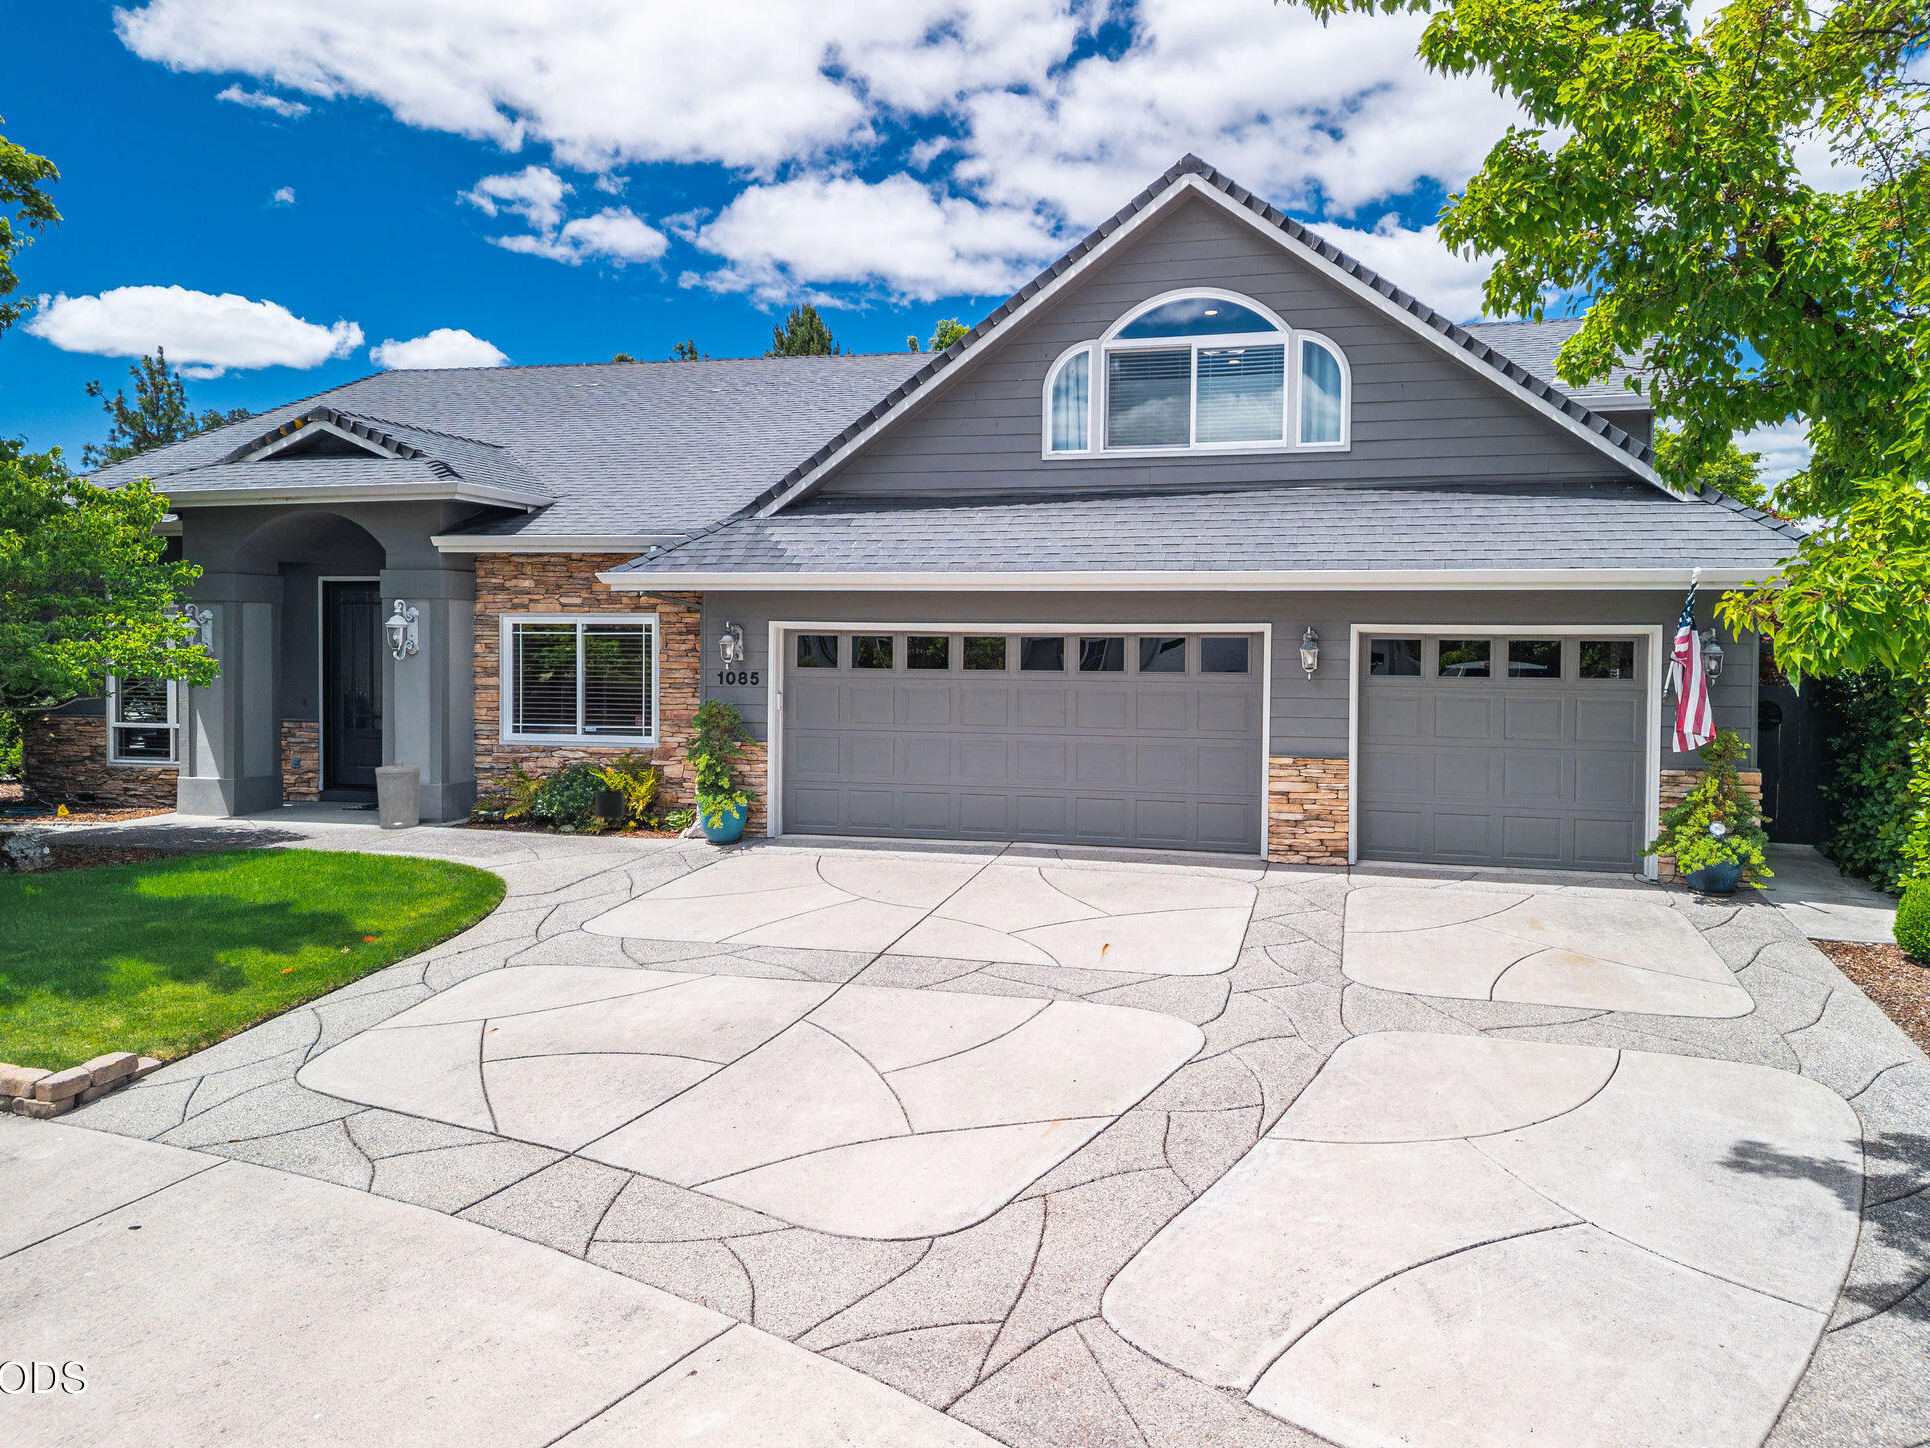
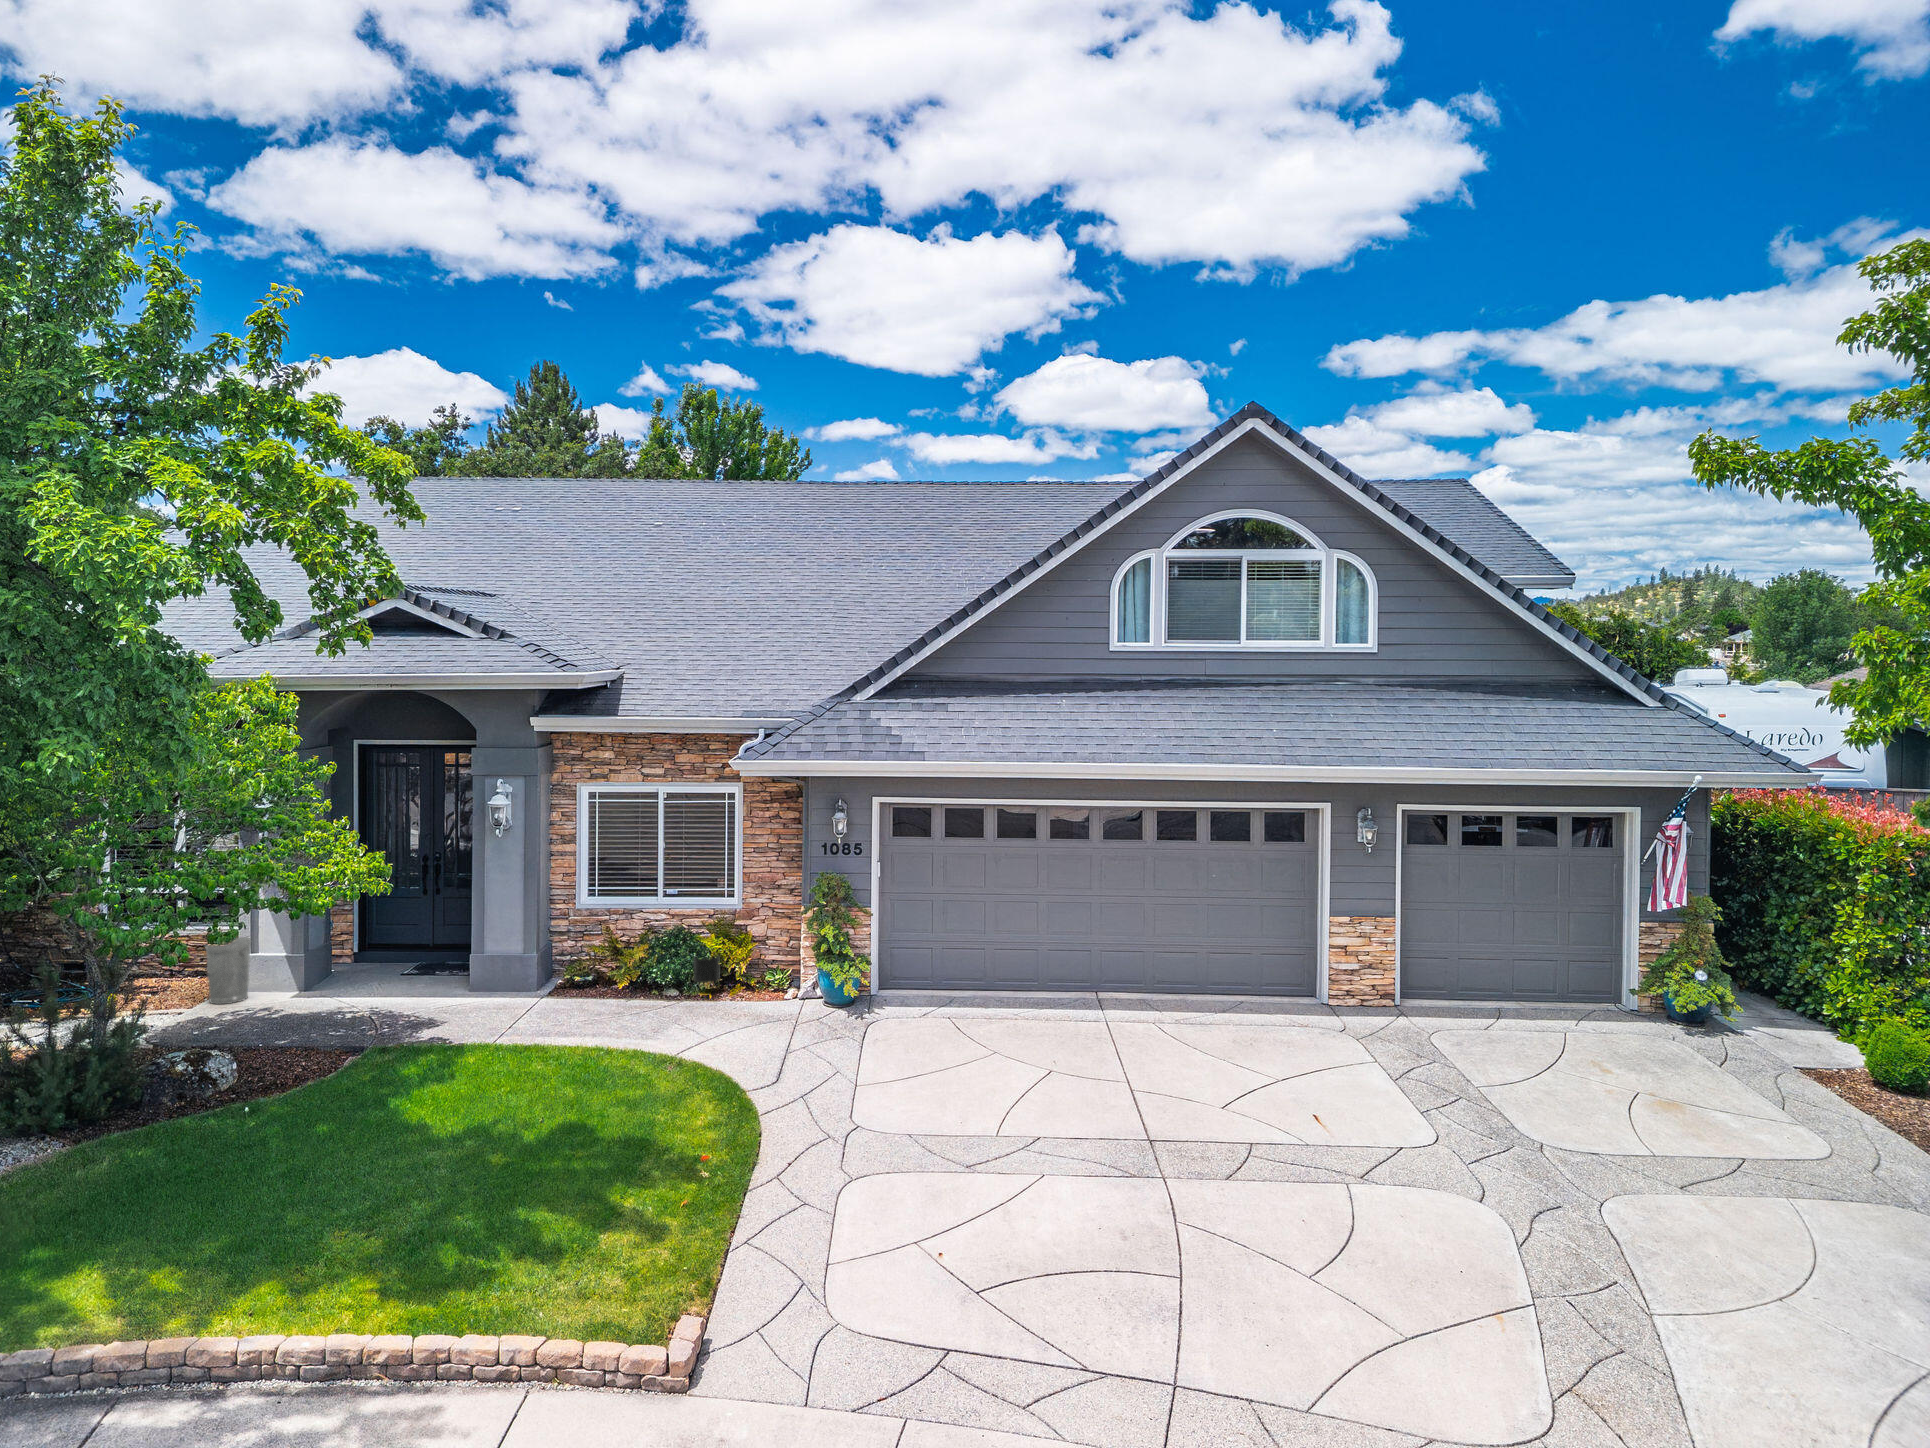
trash can: present [375,761,421,829] -> present [205,937,251,1004]

